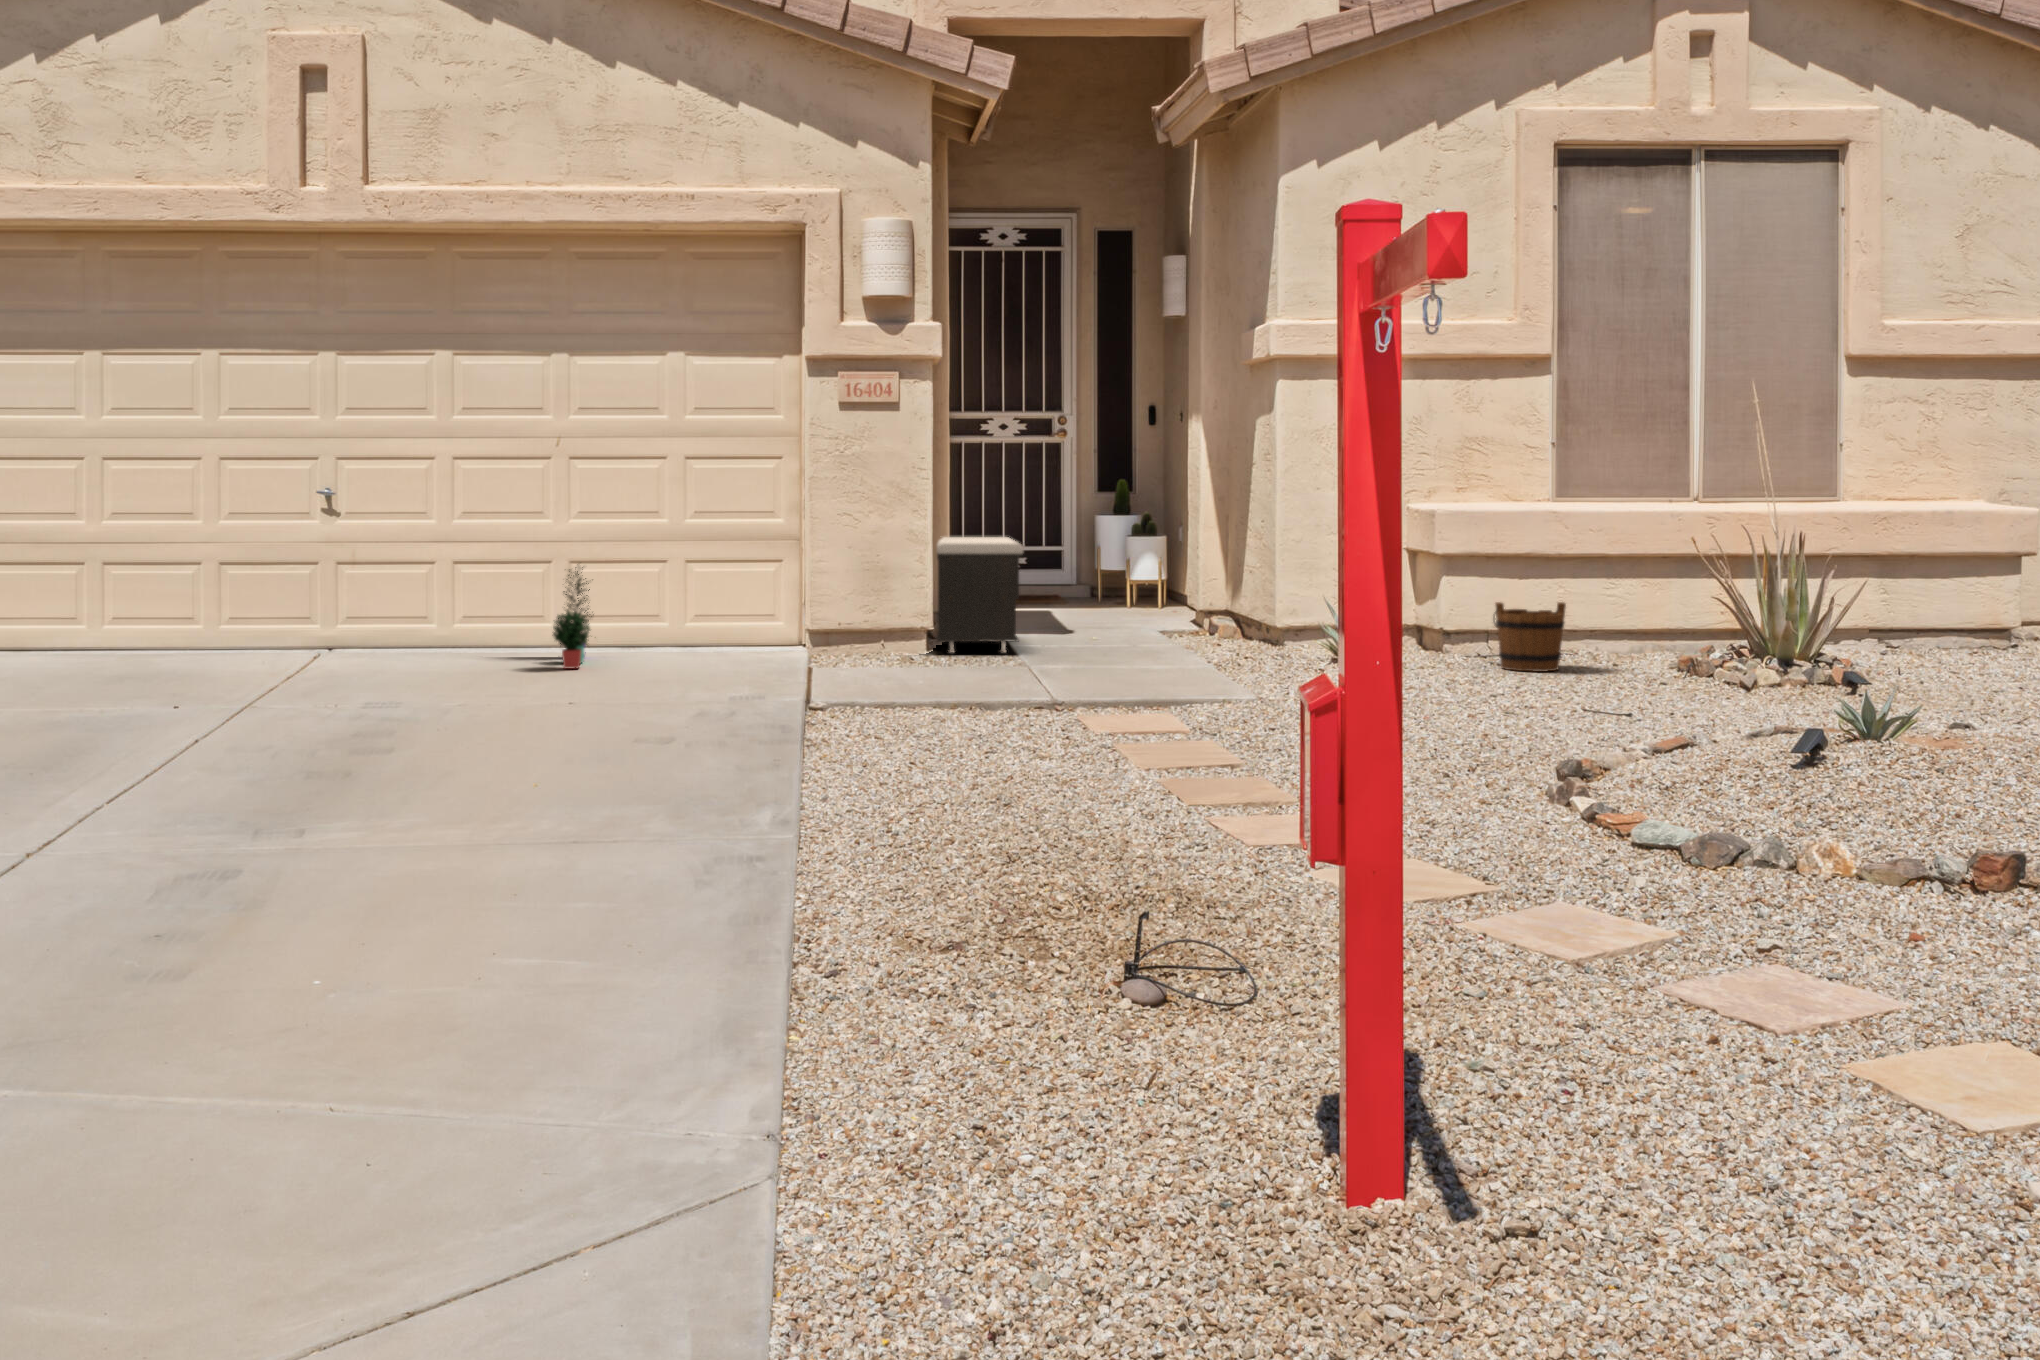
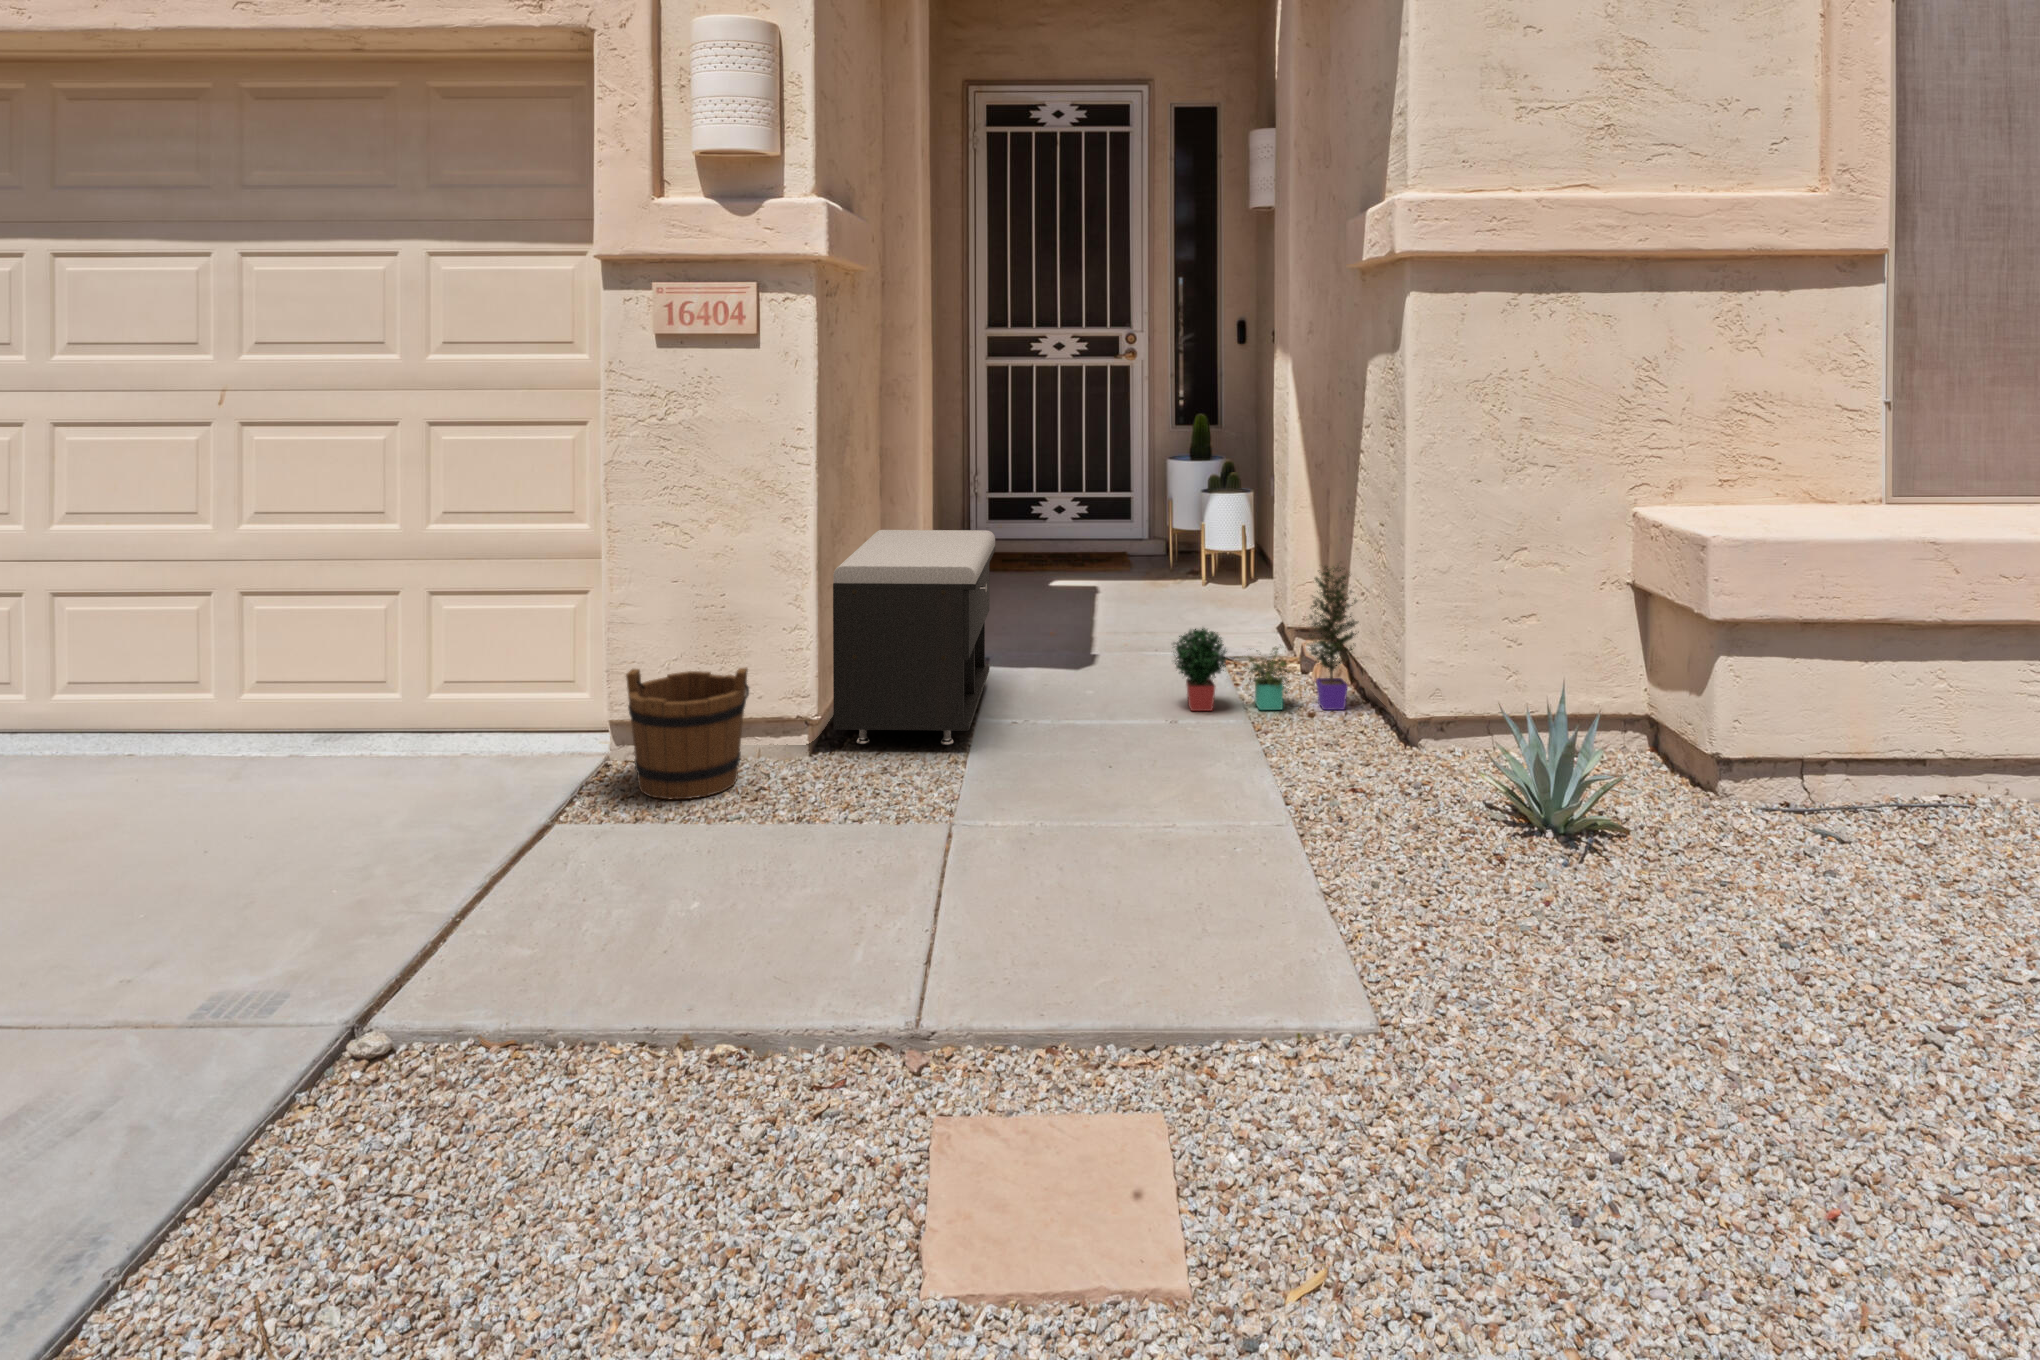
potted plant: present [553,567,596,668] -> present [1174,565,1358,711]
bucket: present [1494,602,1566,671] -> present [626,667,749,799]

